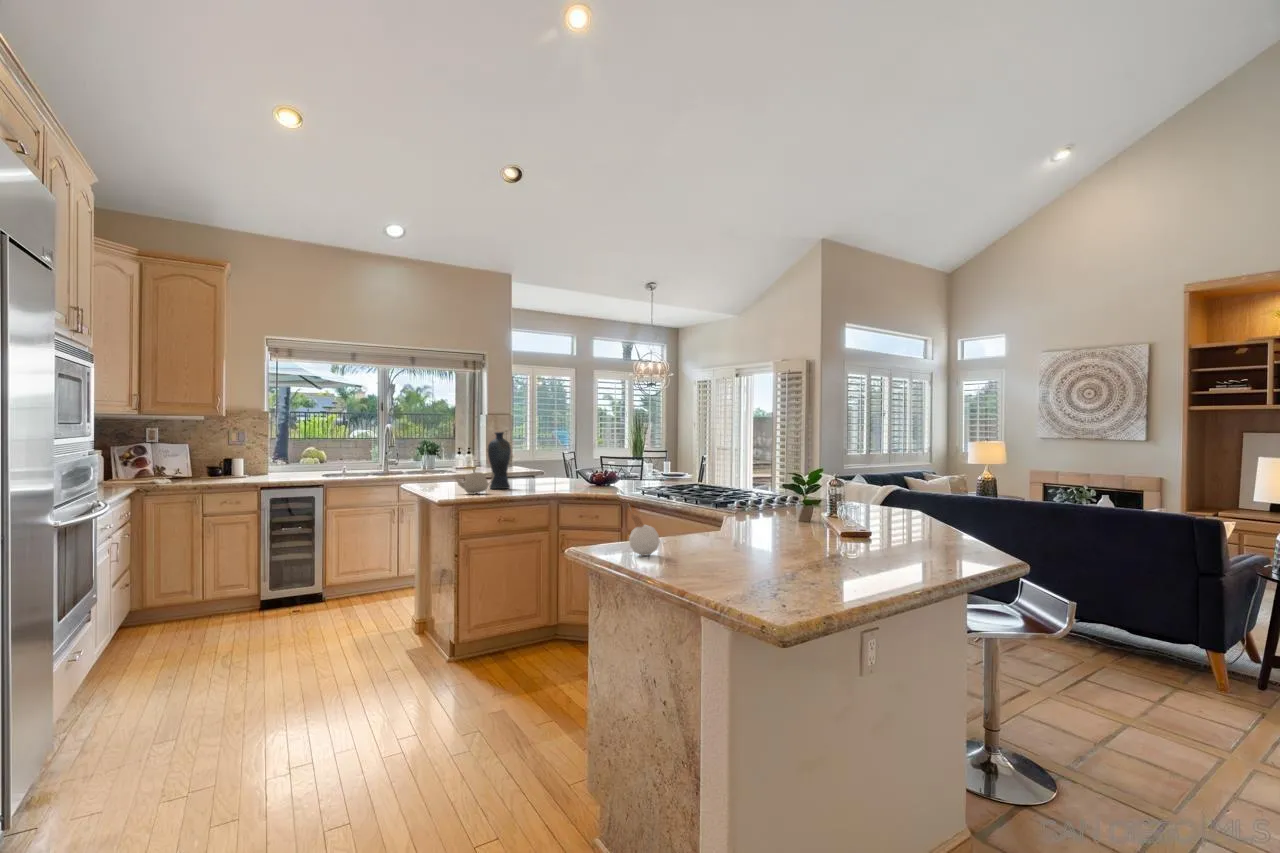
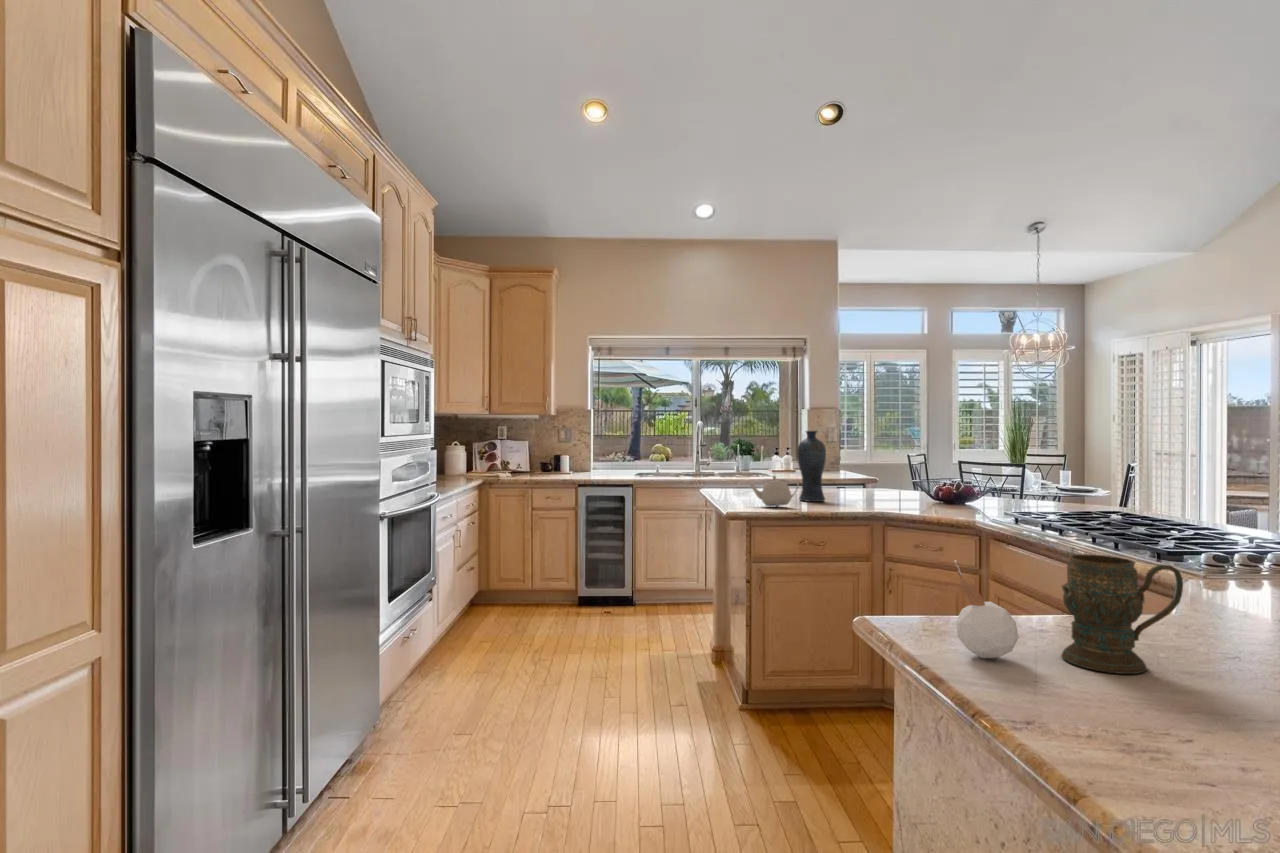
mug: none [679,495,730,554] -> present [1061,554,1183,674]

